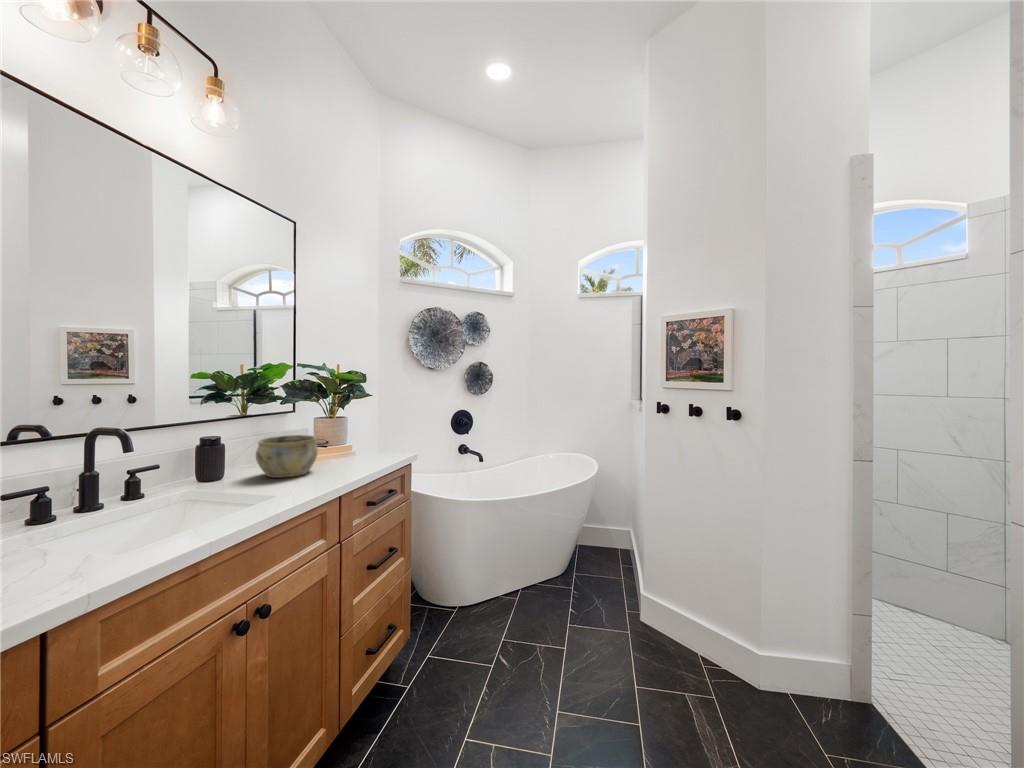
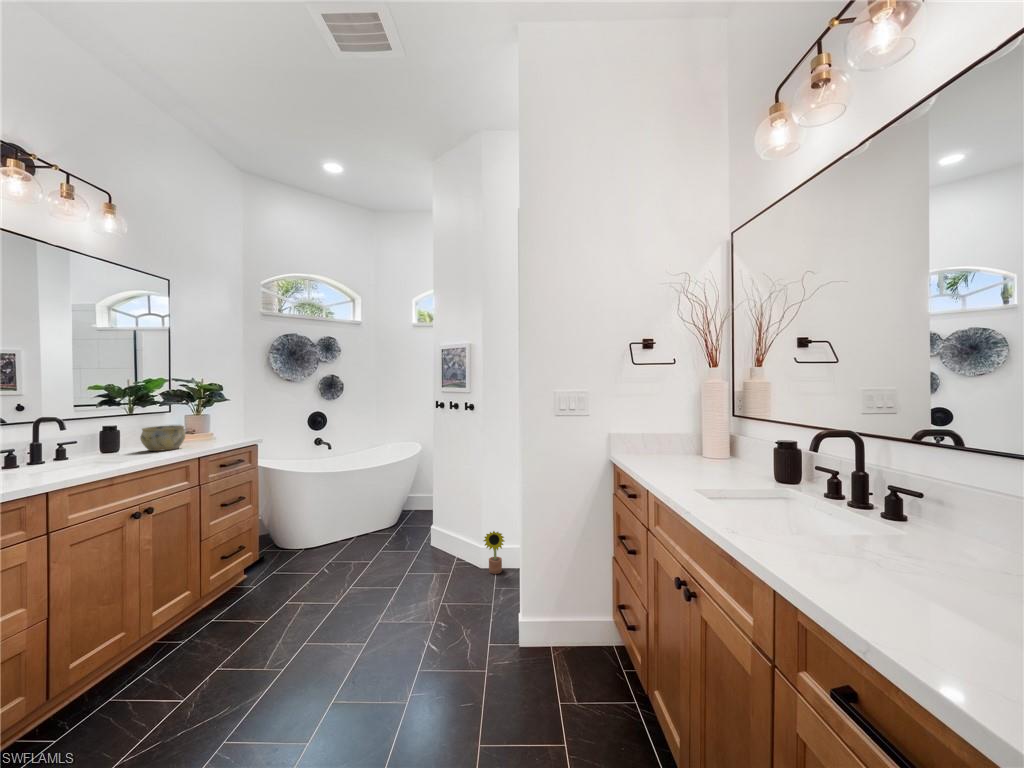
decorative plant: none [782,640,828,714] -> present [484,531,505,574]

